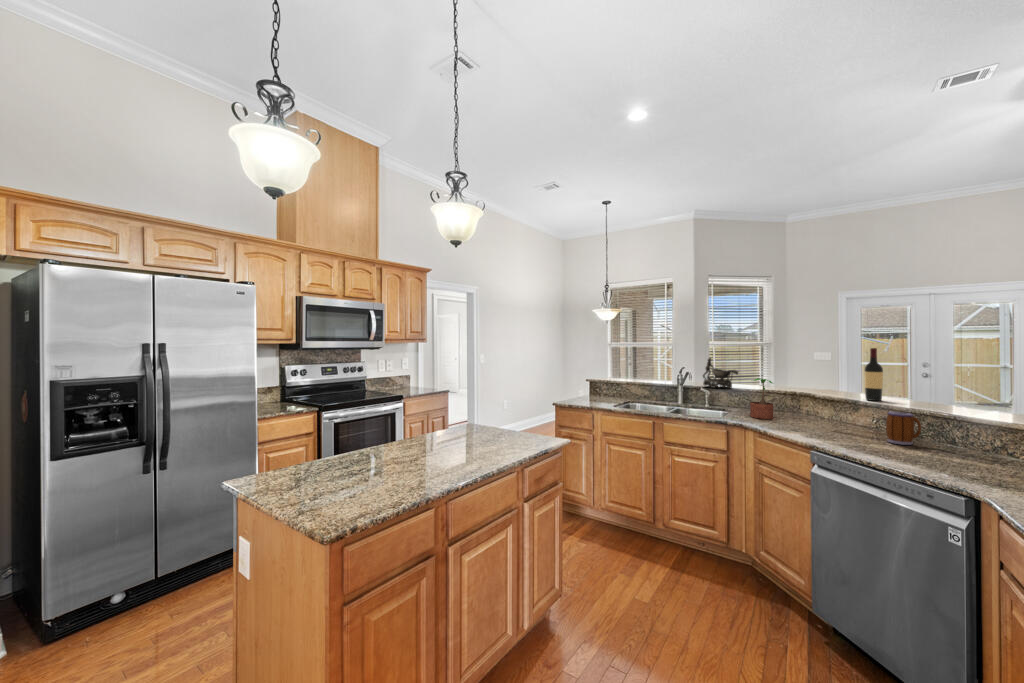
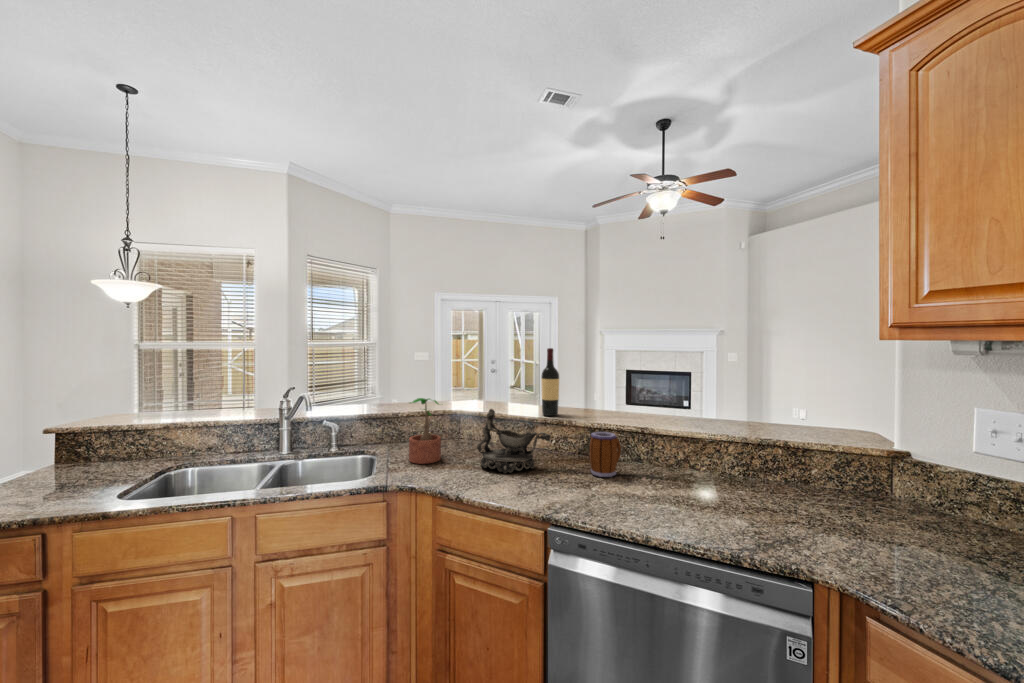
decorative bowl: present [703,357,738,388] -> present [477,409,551,473]

